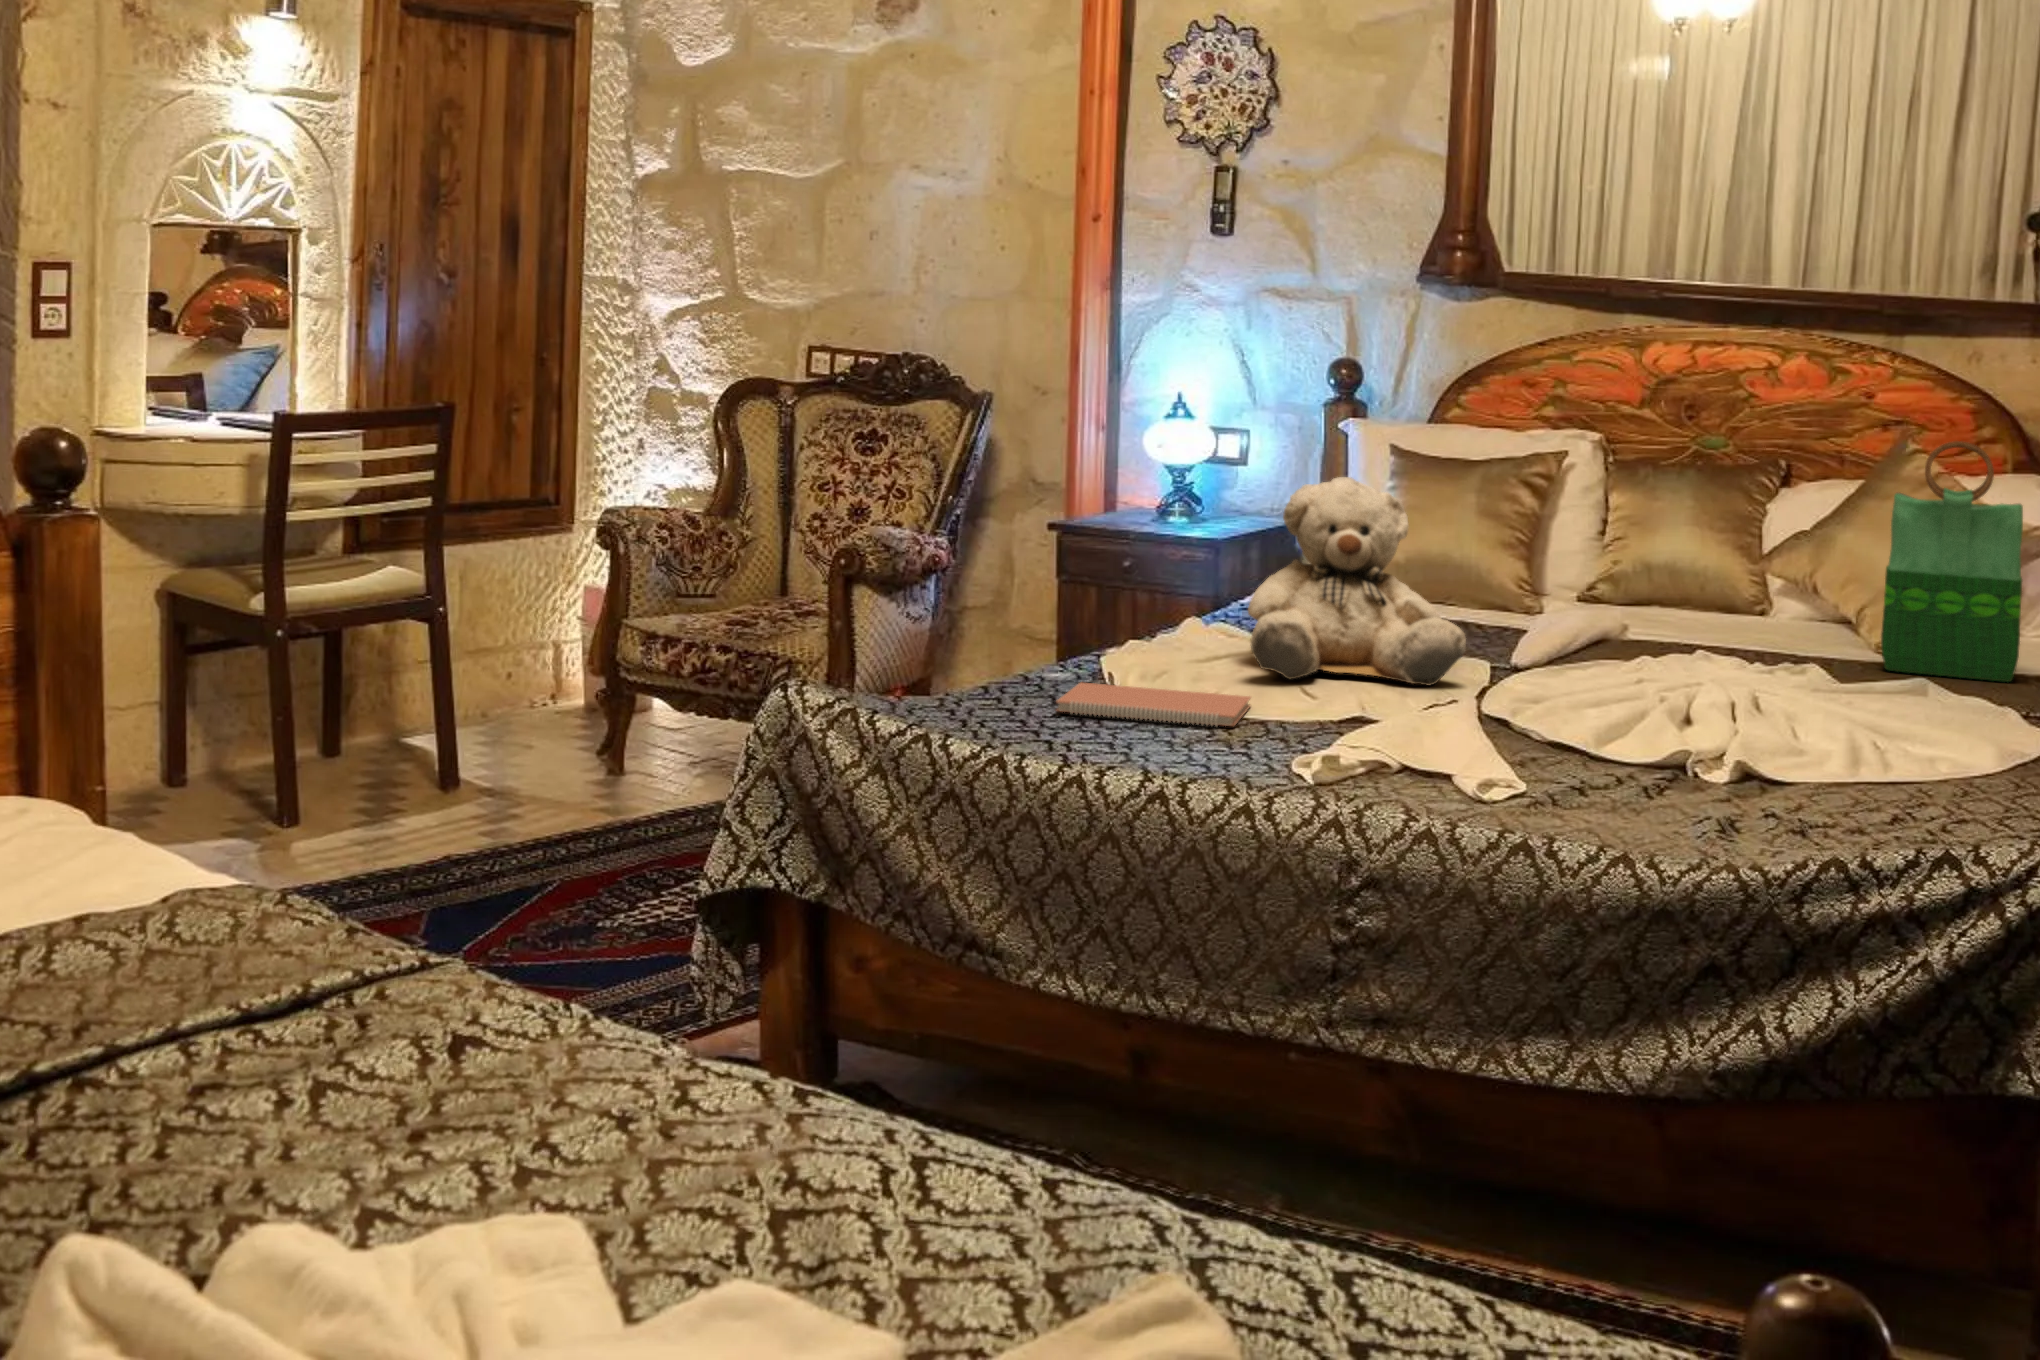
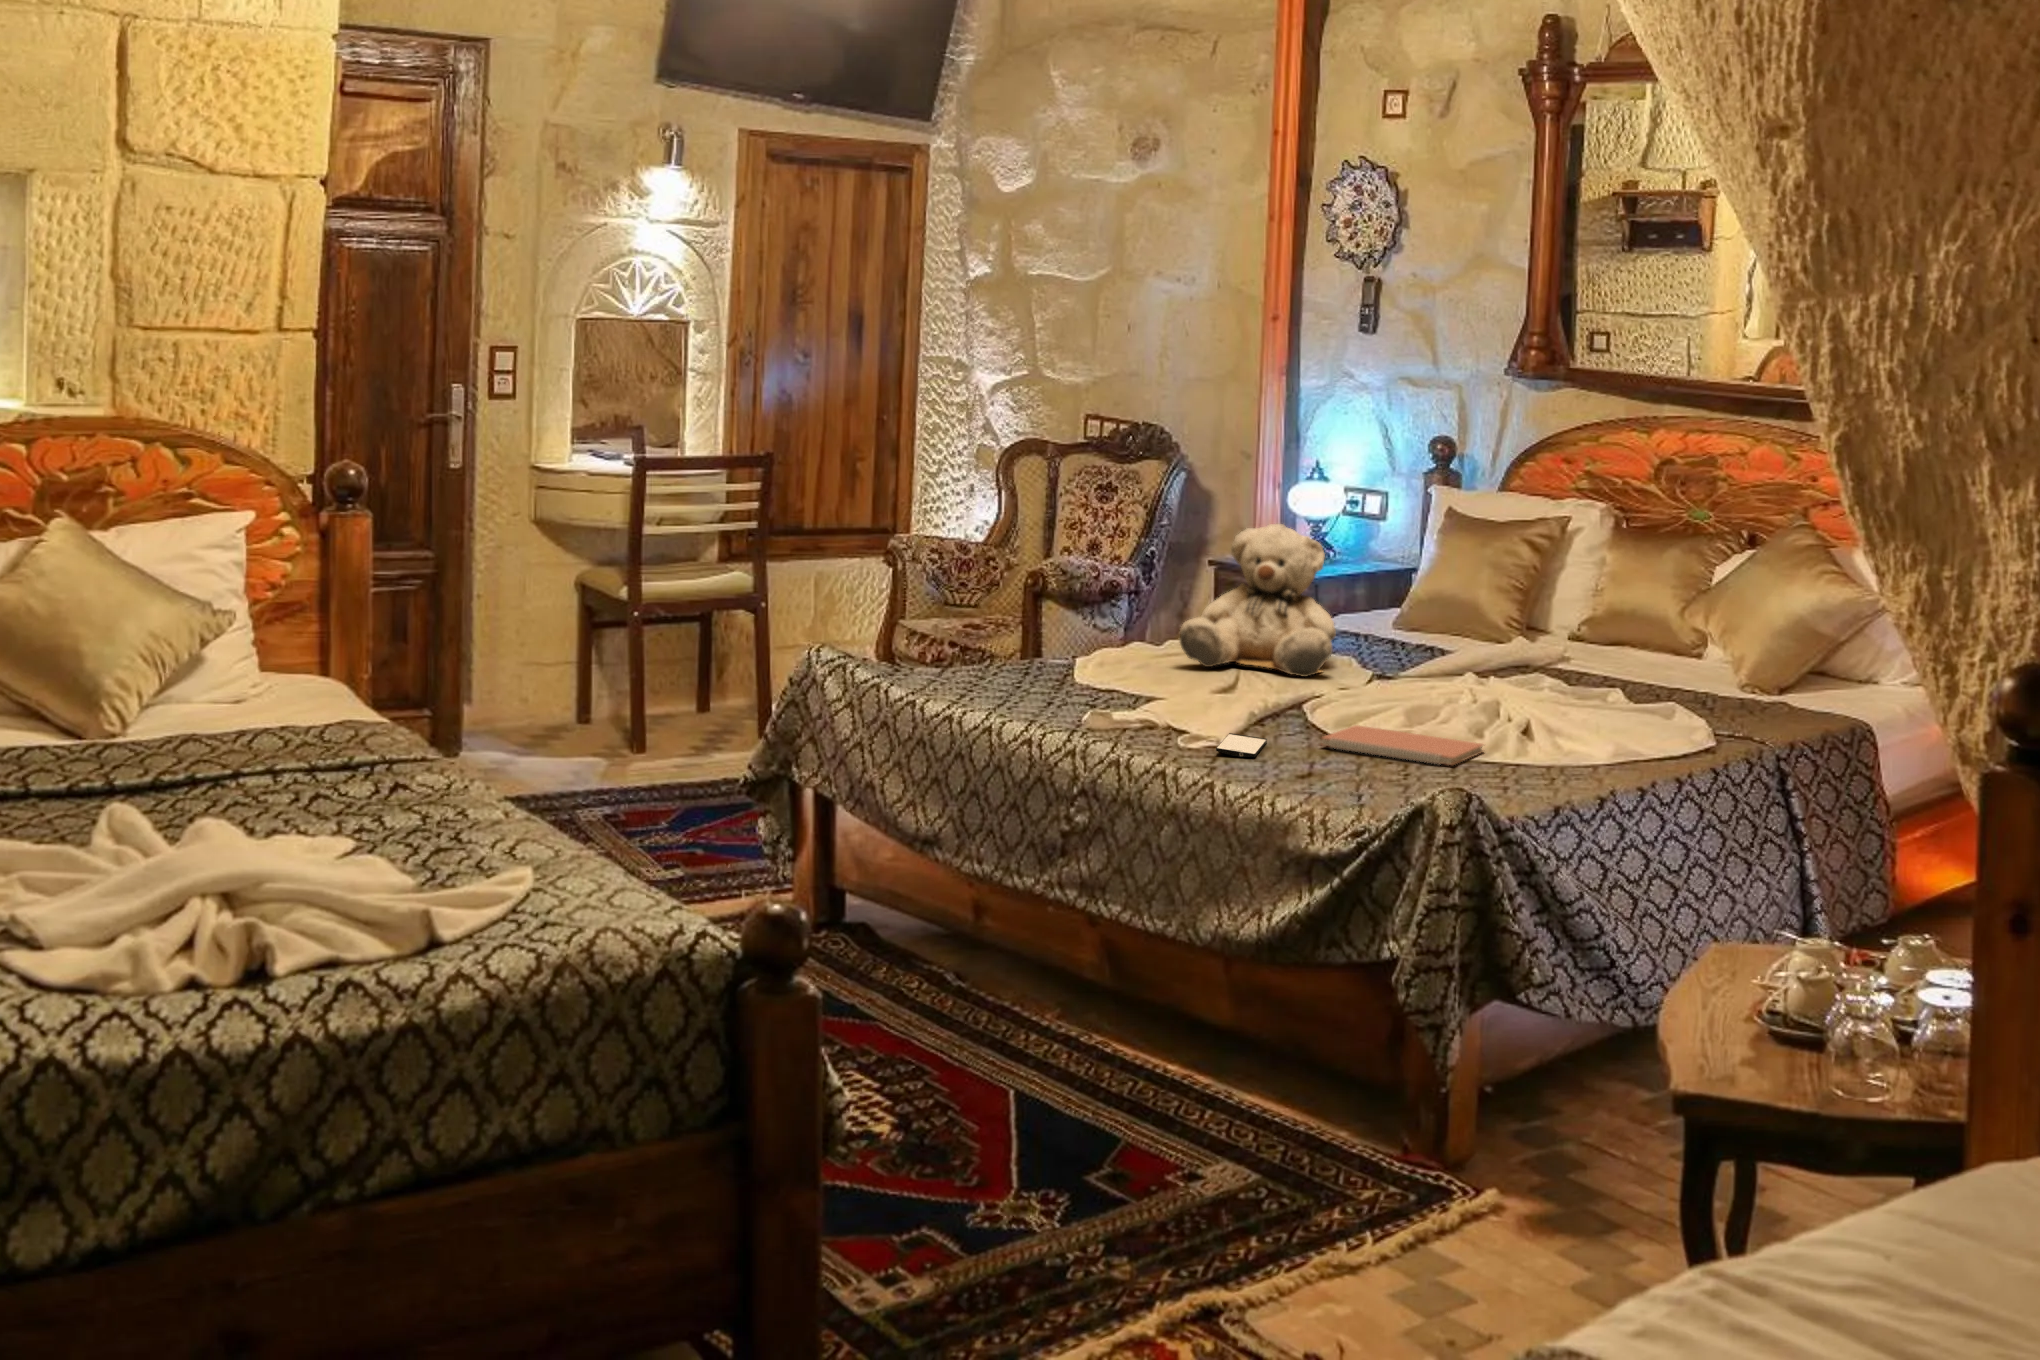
tote bag: present [1881,441,2023,682] -> none [1683,512,1789,701]
notebook: present [1056,682,1251,726] -> present [1322,725,1483,765]
smartphone: none [1520,789,1611,828] -> present [1216,733,1267,757]

